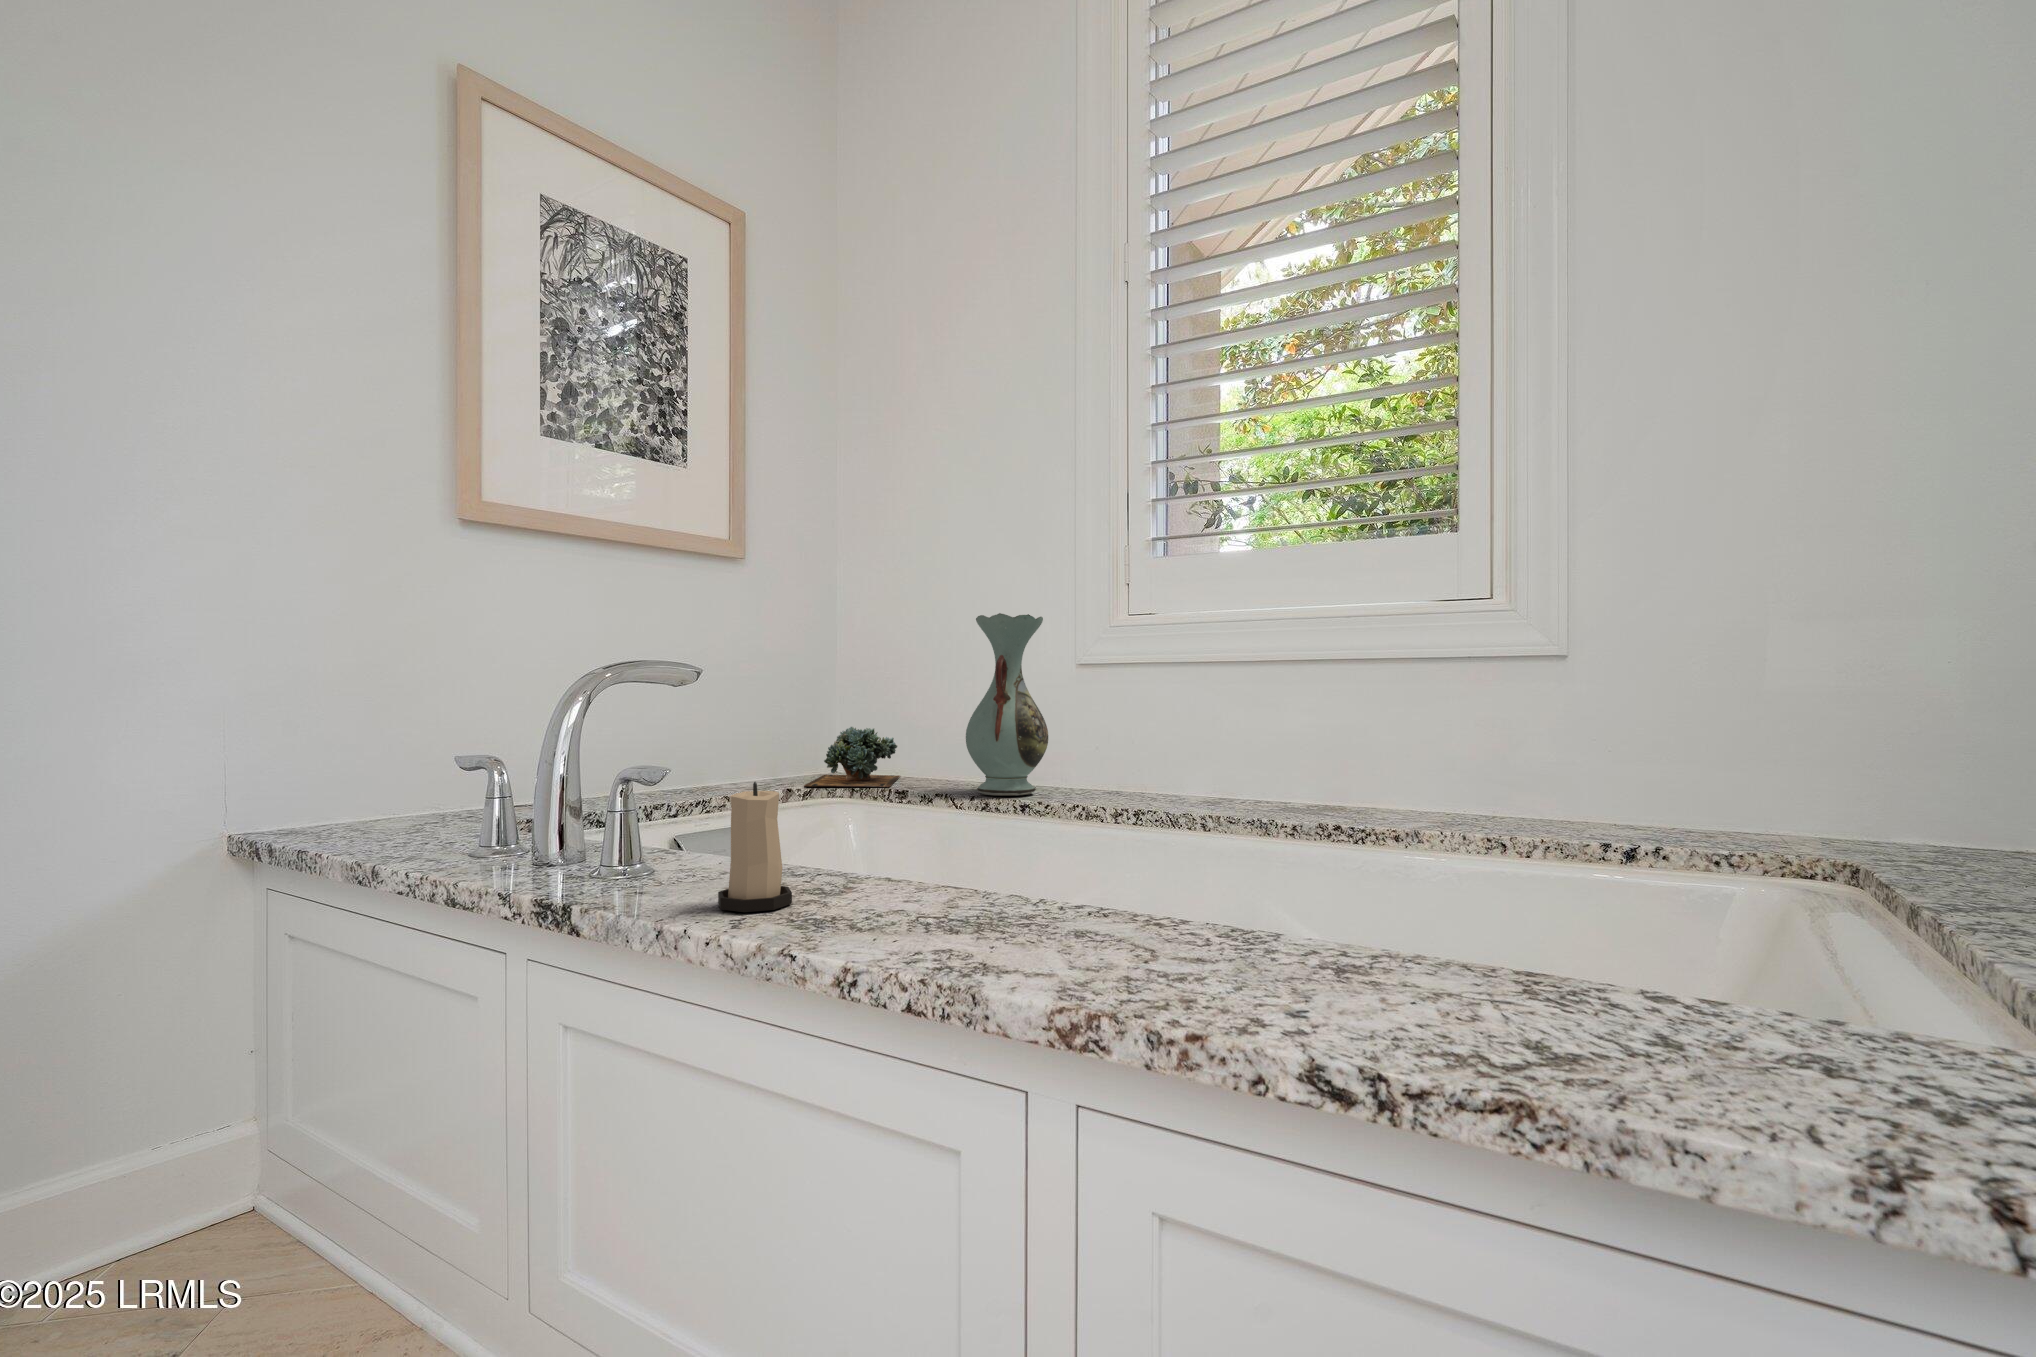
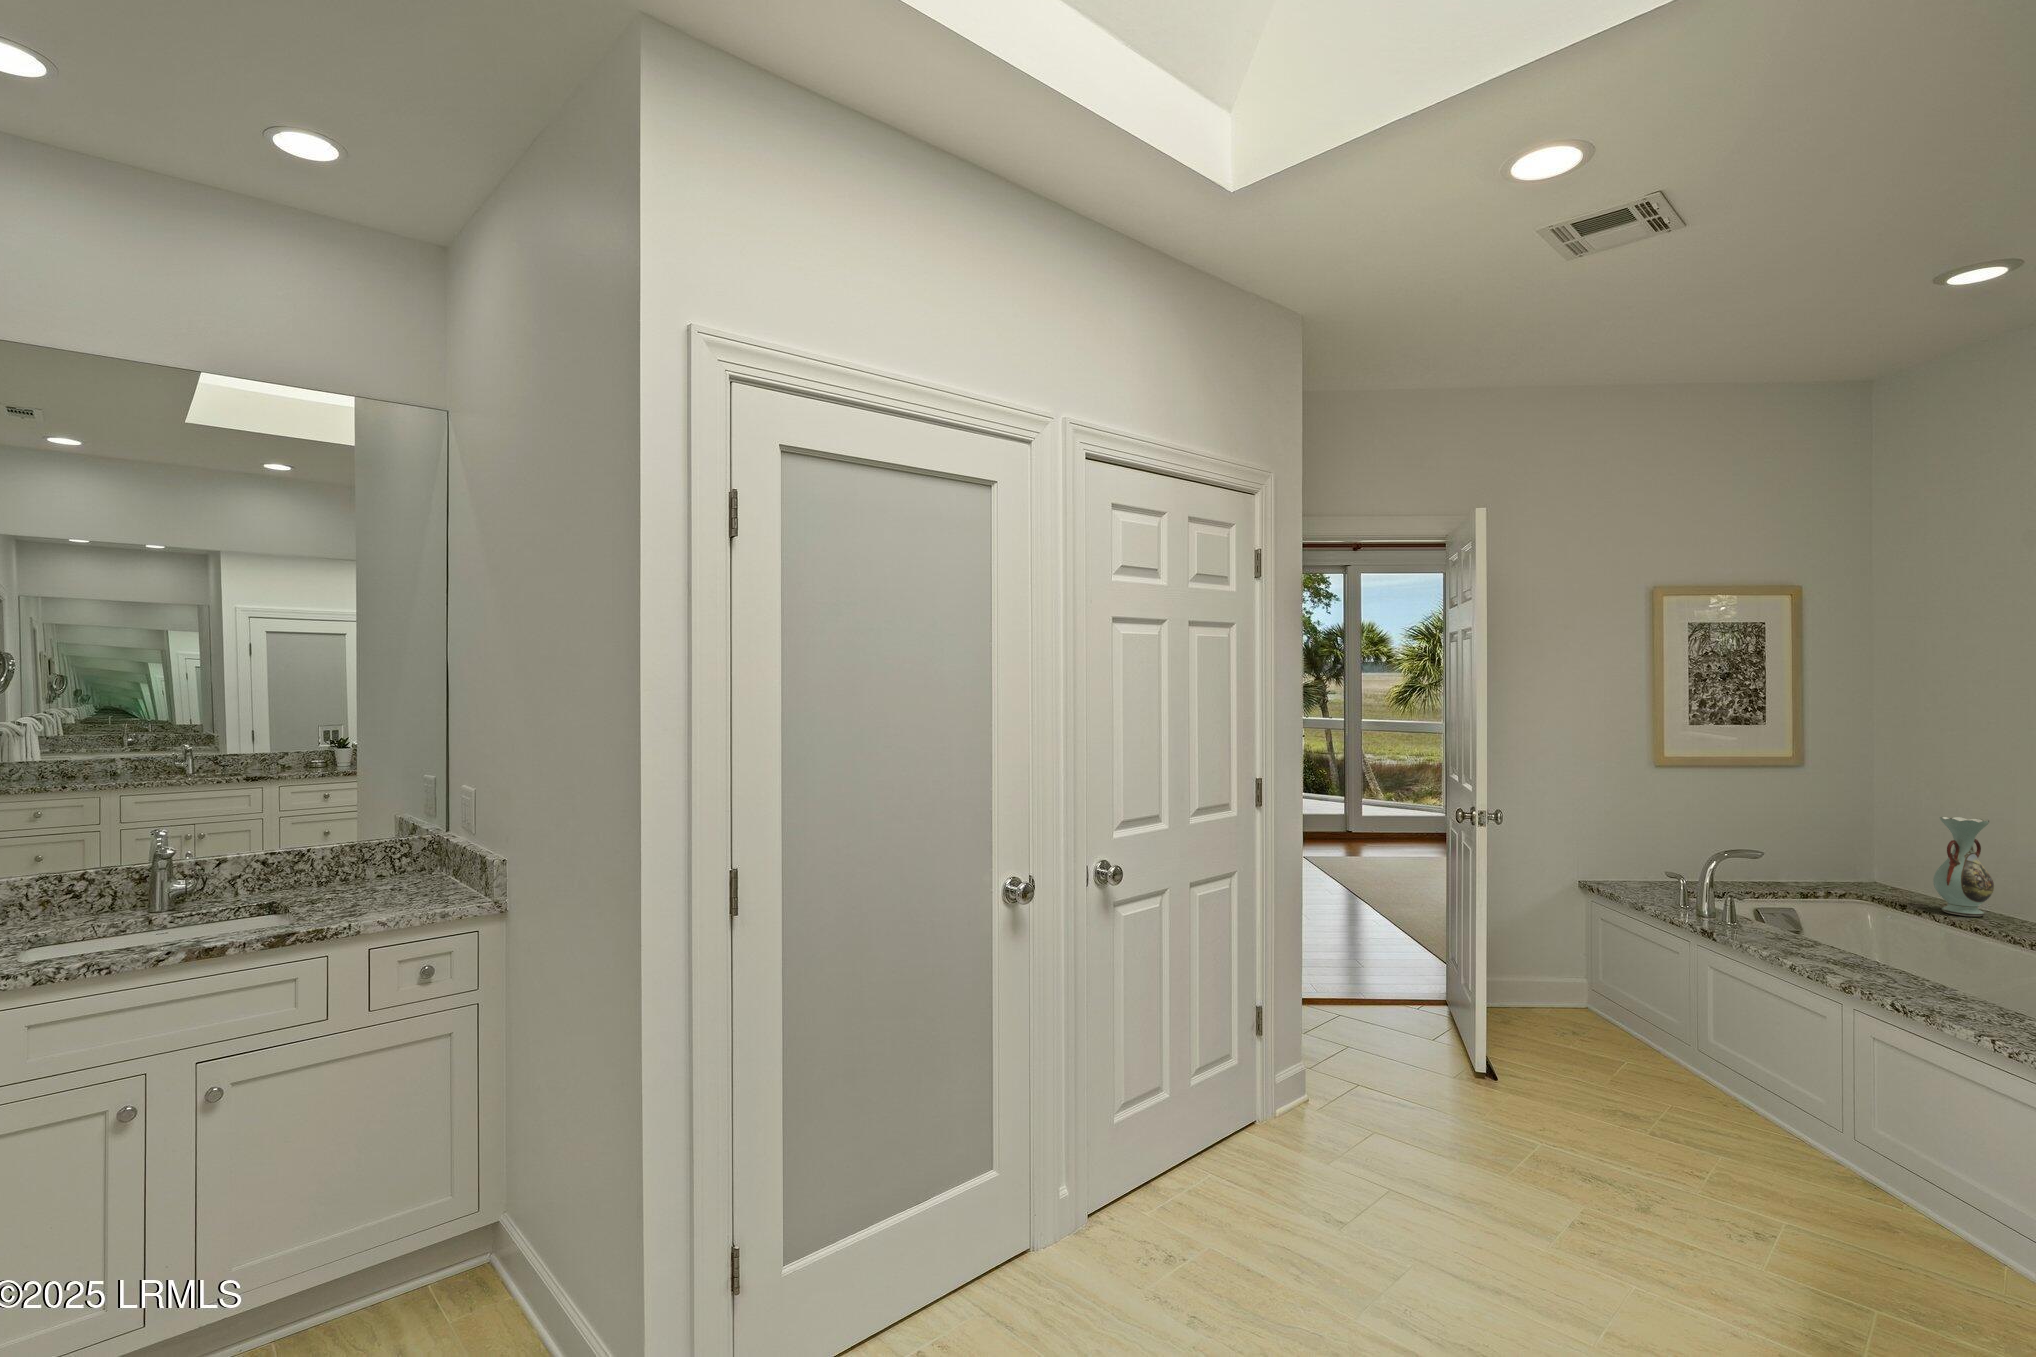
succulent plant: present [804,727,900,787] -> none [1838,861,1916,899]
candle: present [718,782,792,912] -> none [1748,896,1773,934]

